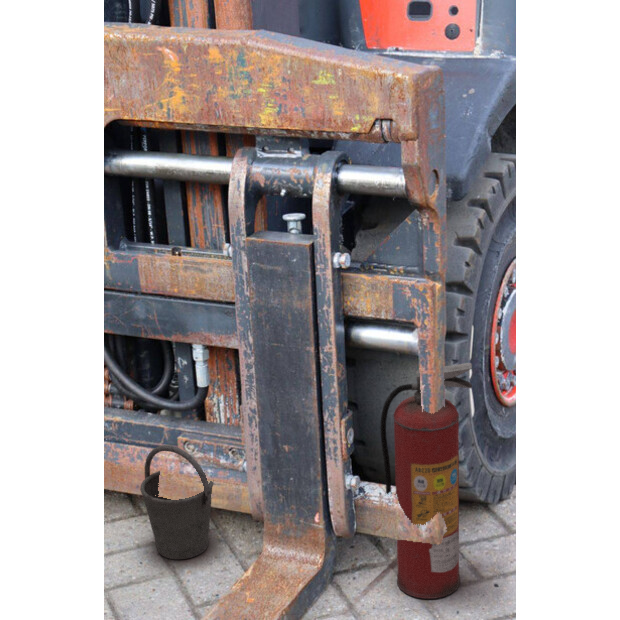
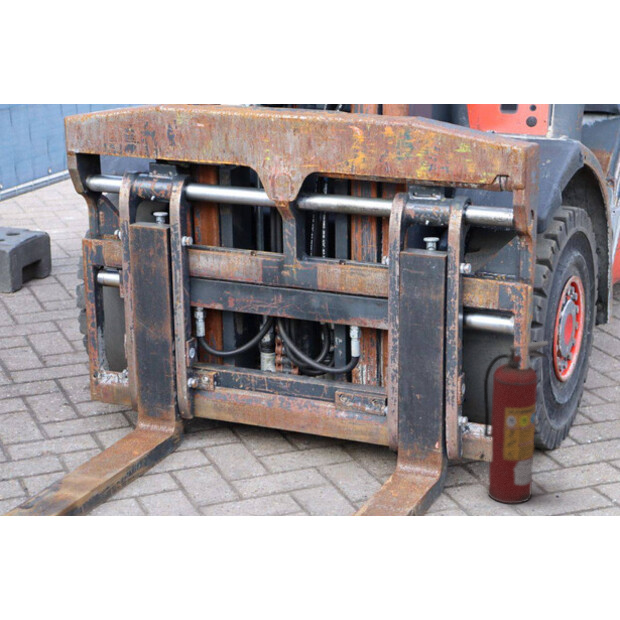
bucket: present [140,445,213,559] -> none [309,397,360,477]

